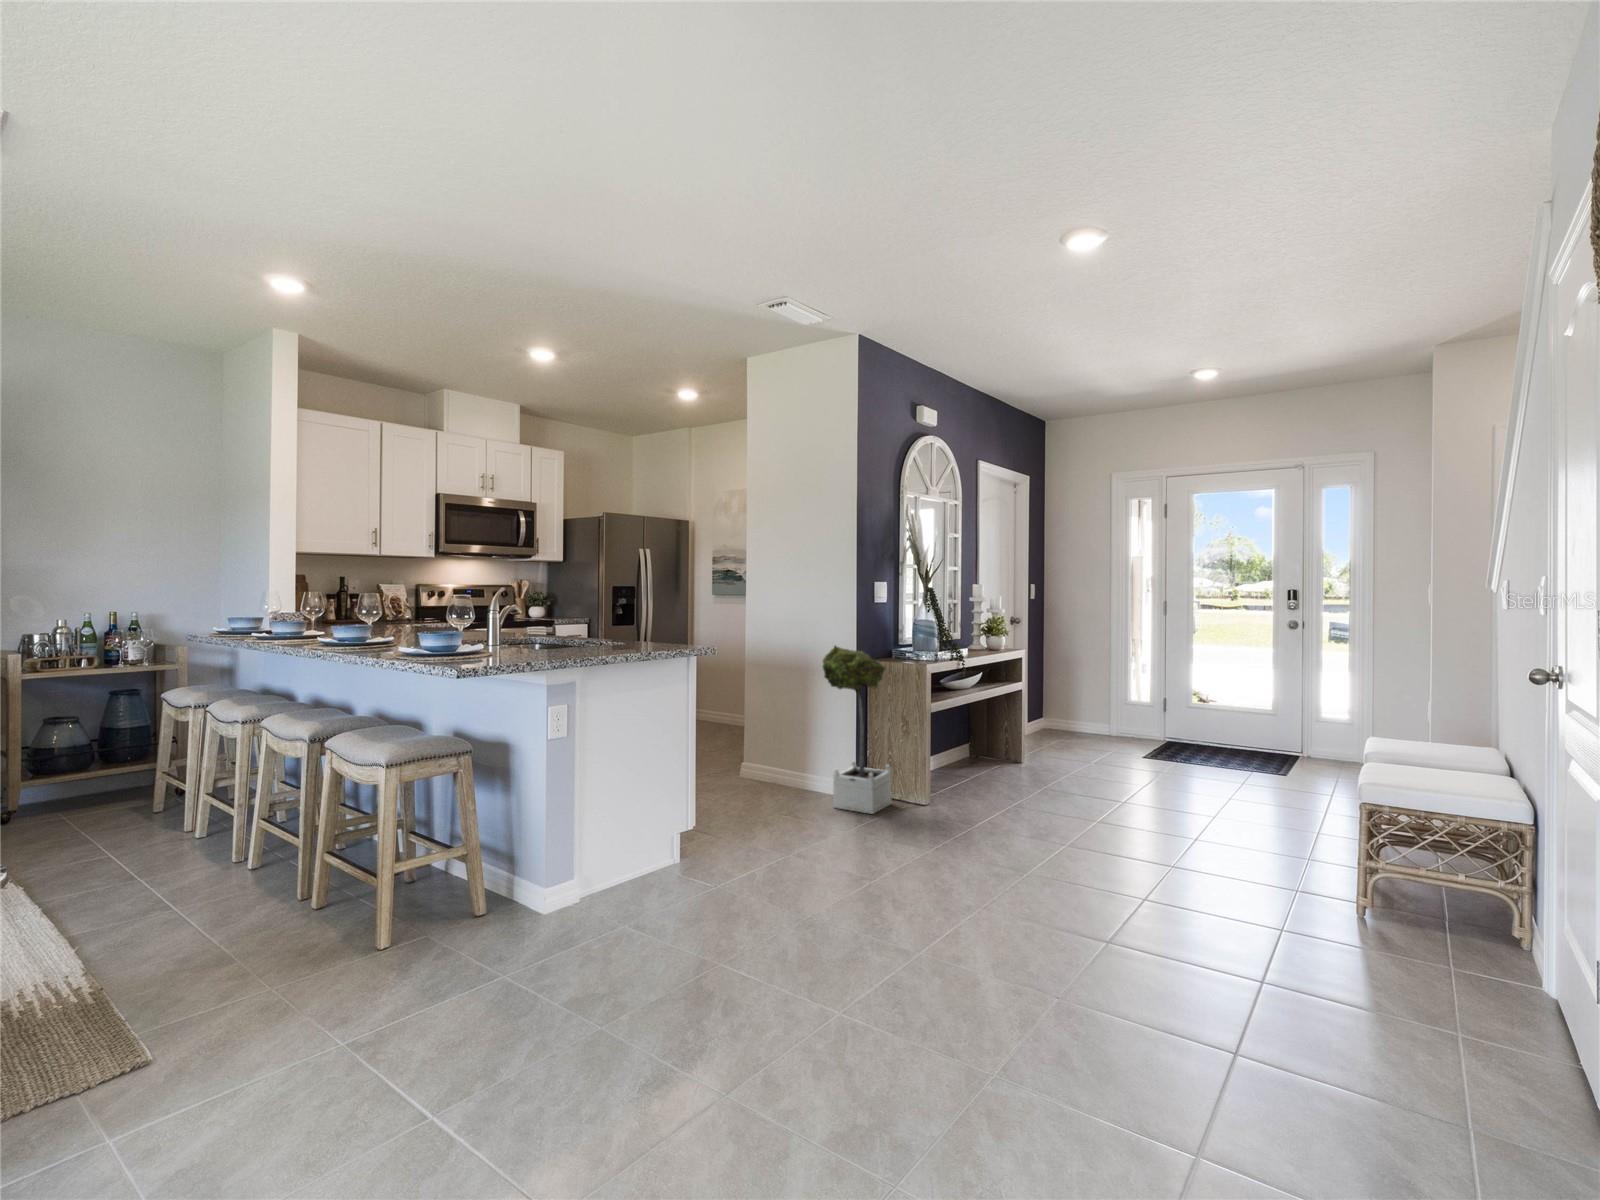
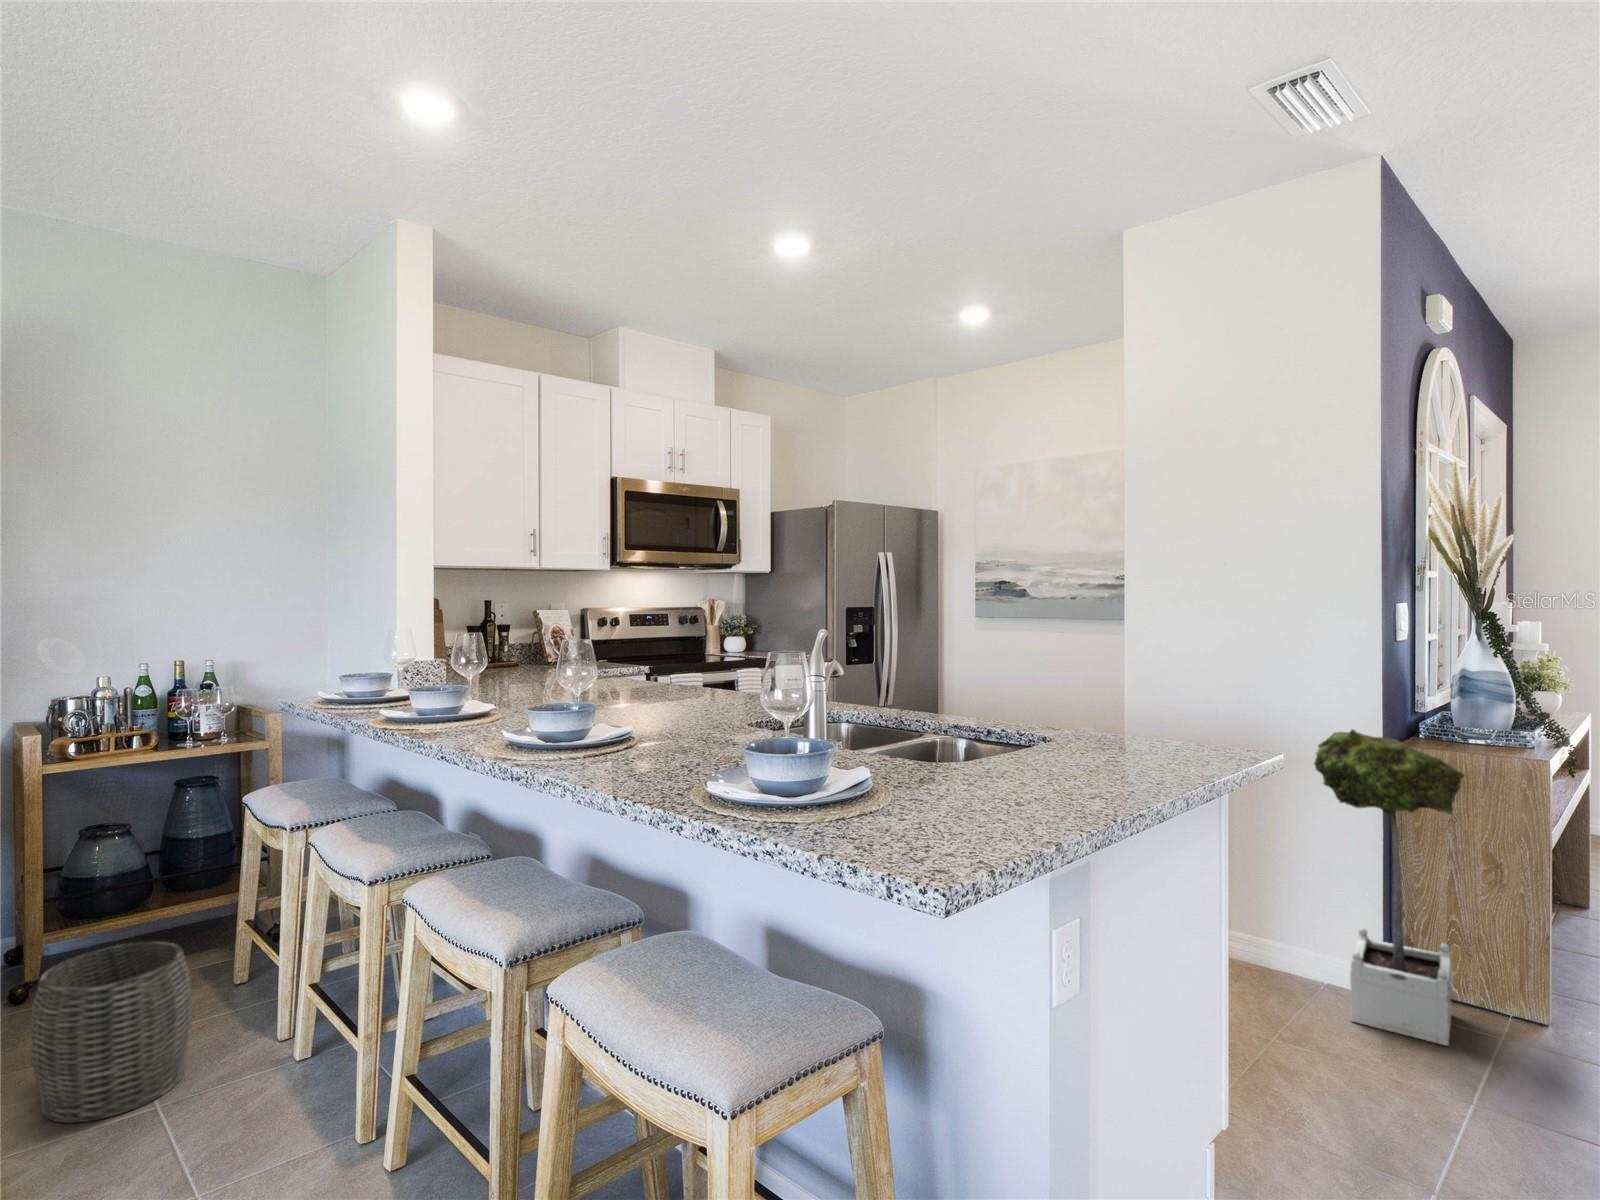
woven basket: none [31,770,130,861] -> present [31,942,192,1123]

